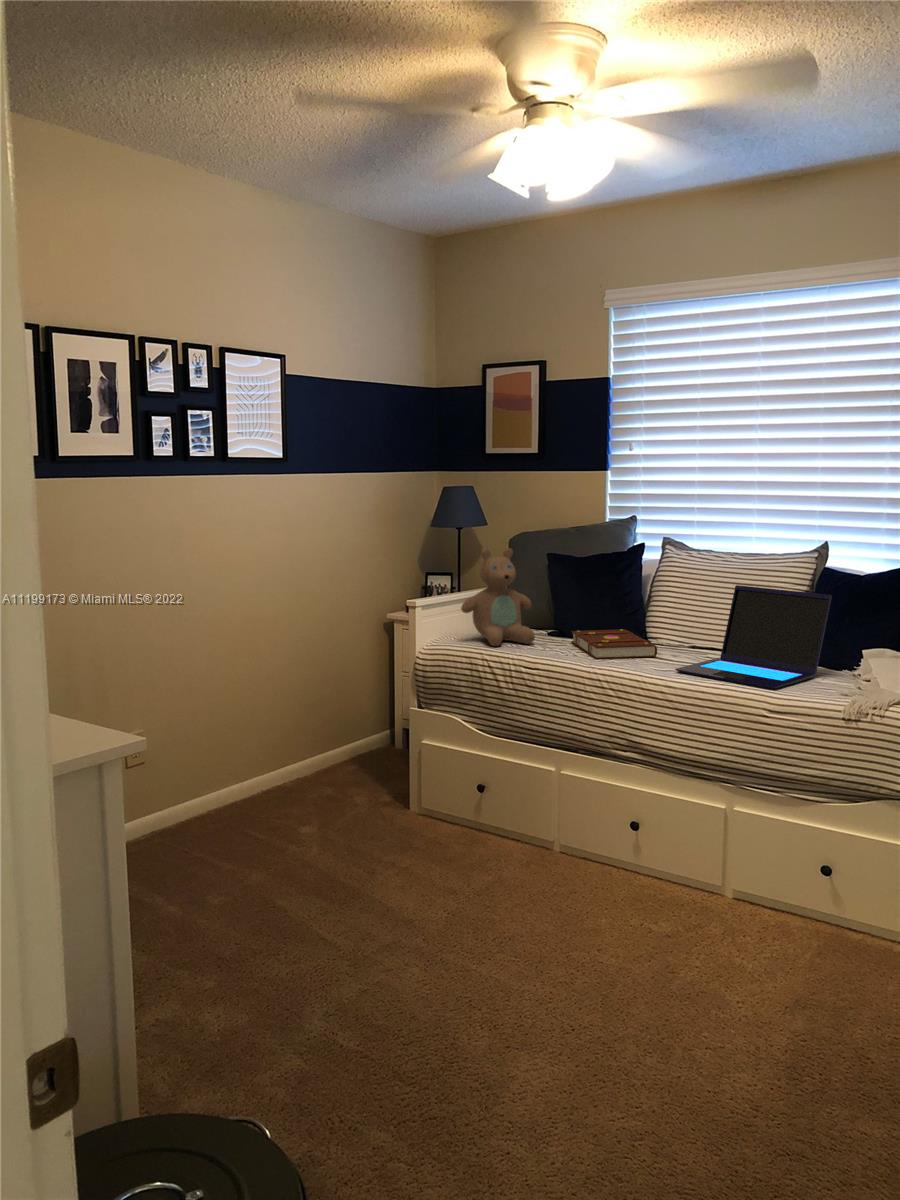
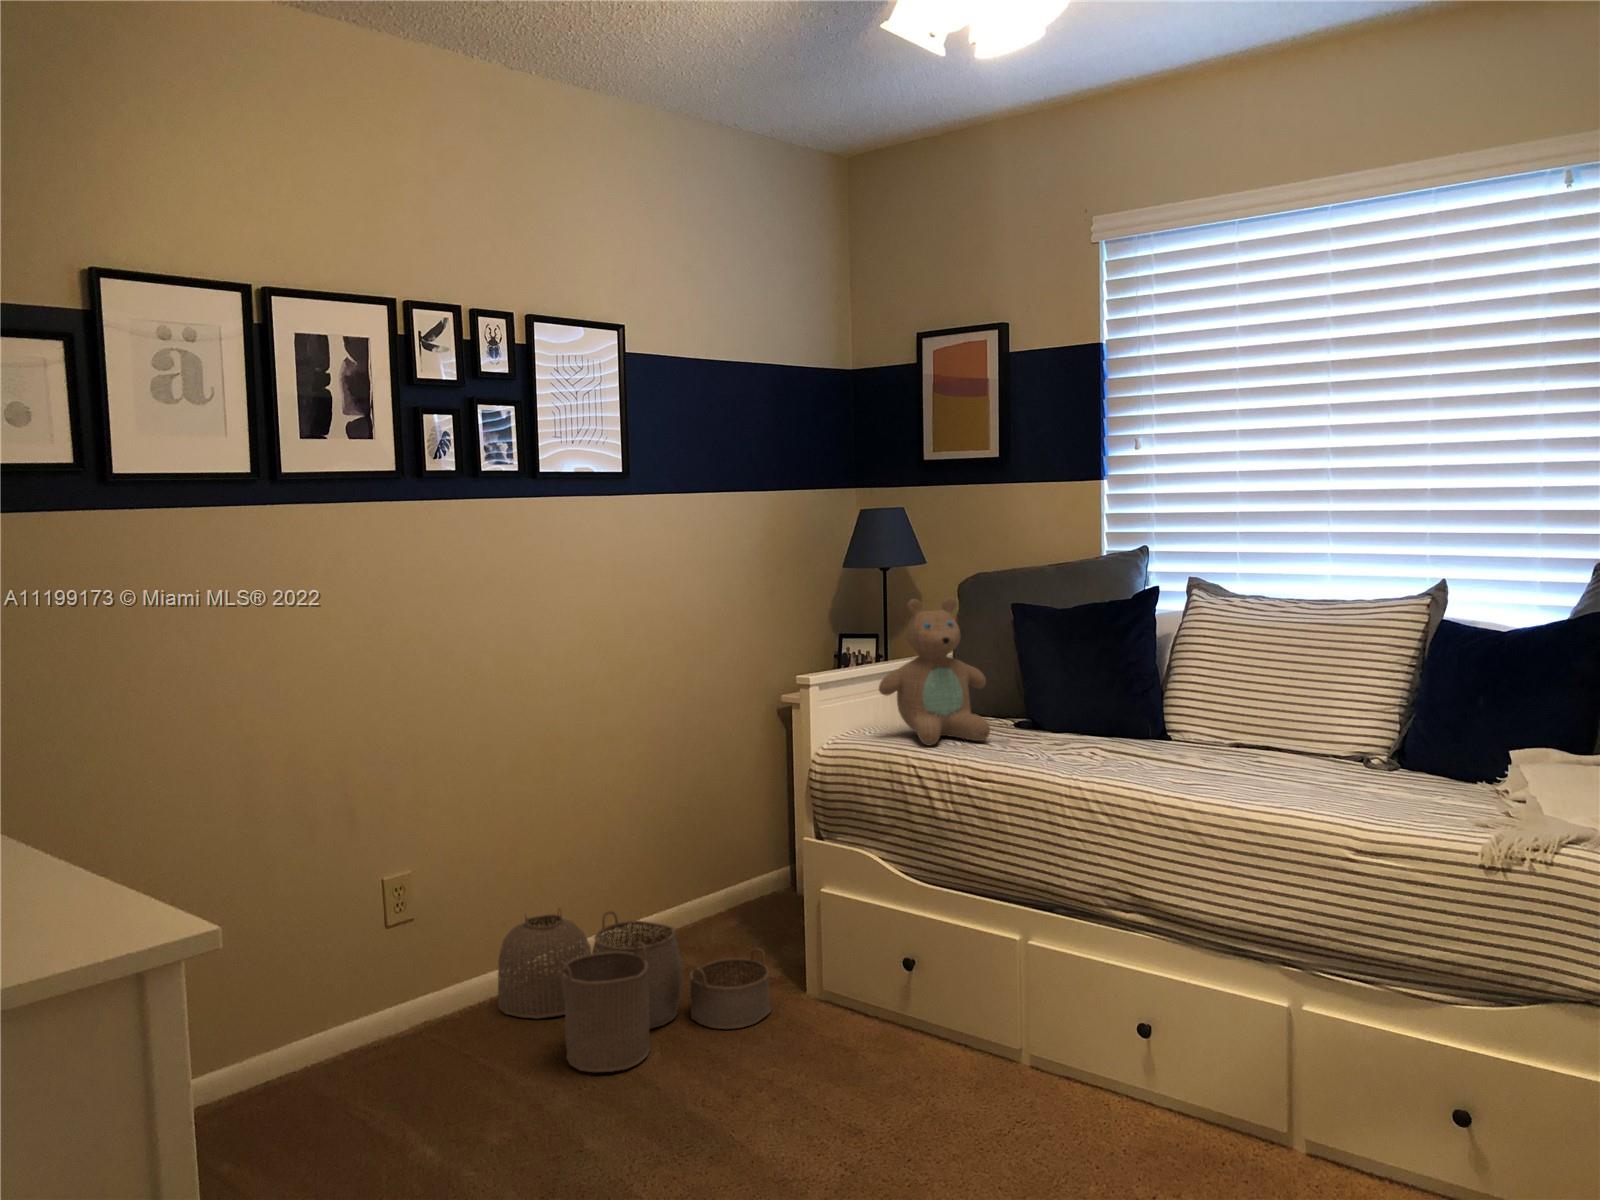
laptop: present [675,585,832,690] -> none [1204,649,1455,816]
book: present [571,629,657,659] -> none [1046,718,1178,765]
woven basket: none [202,755,388,860] -> present [498,909,771,1072]

